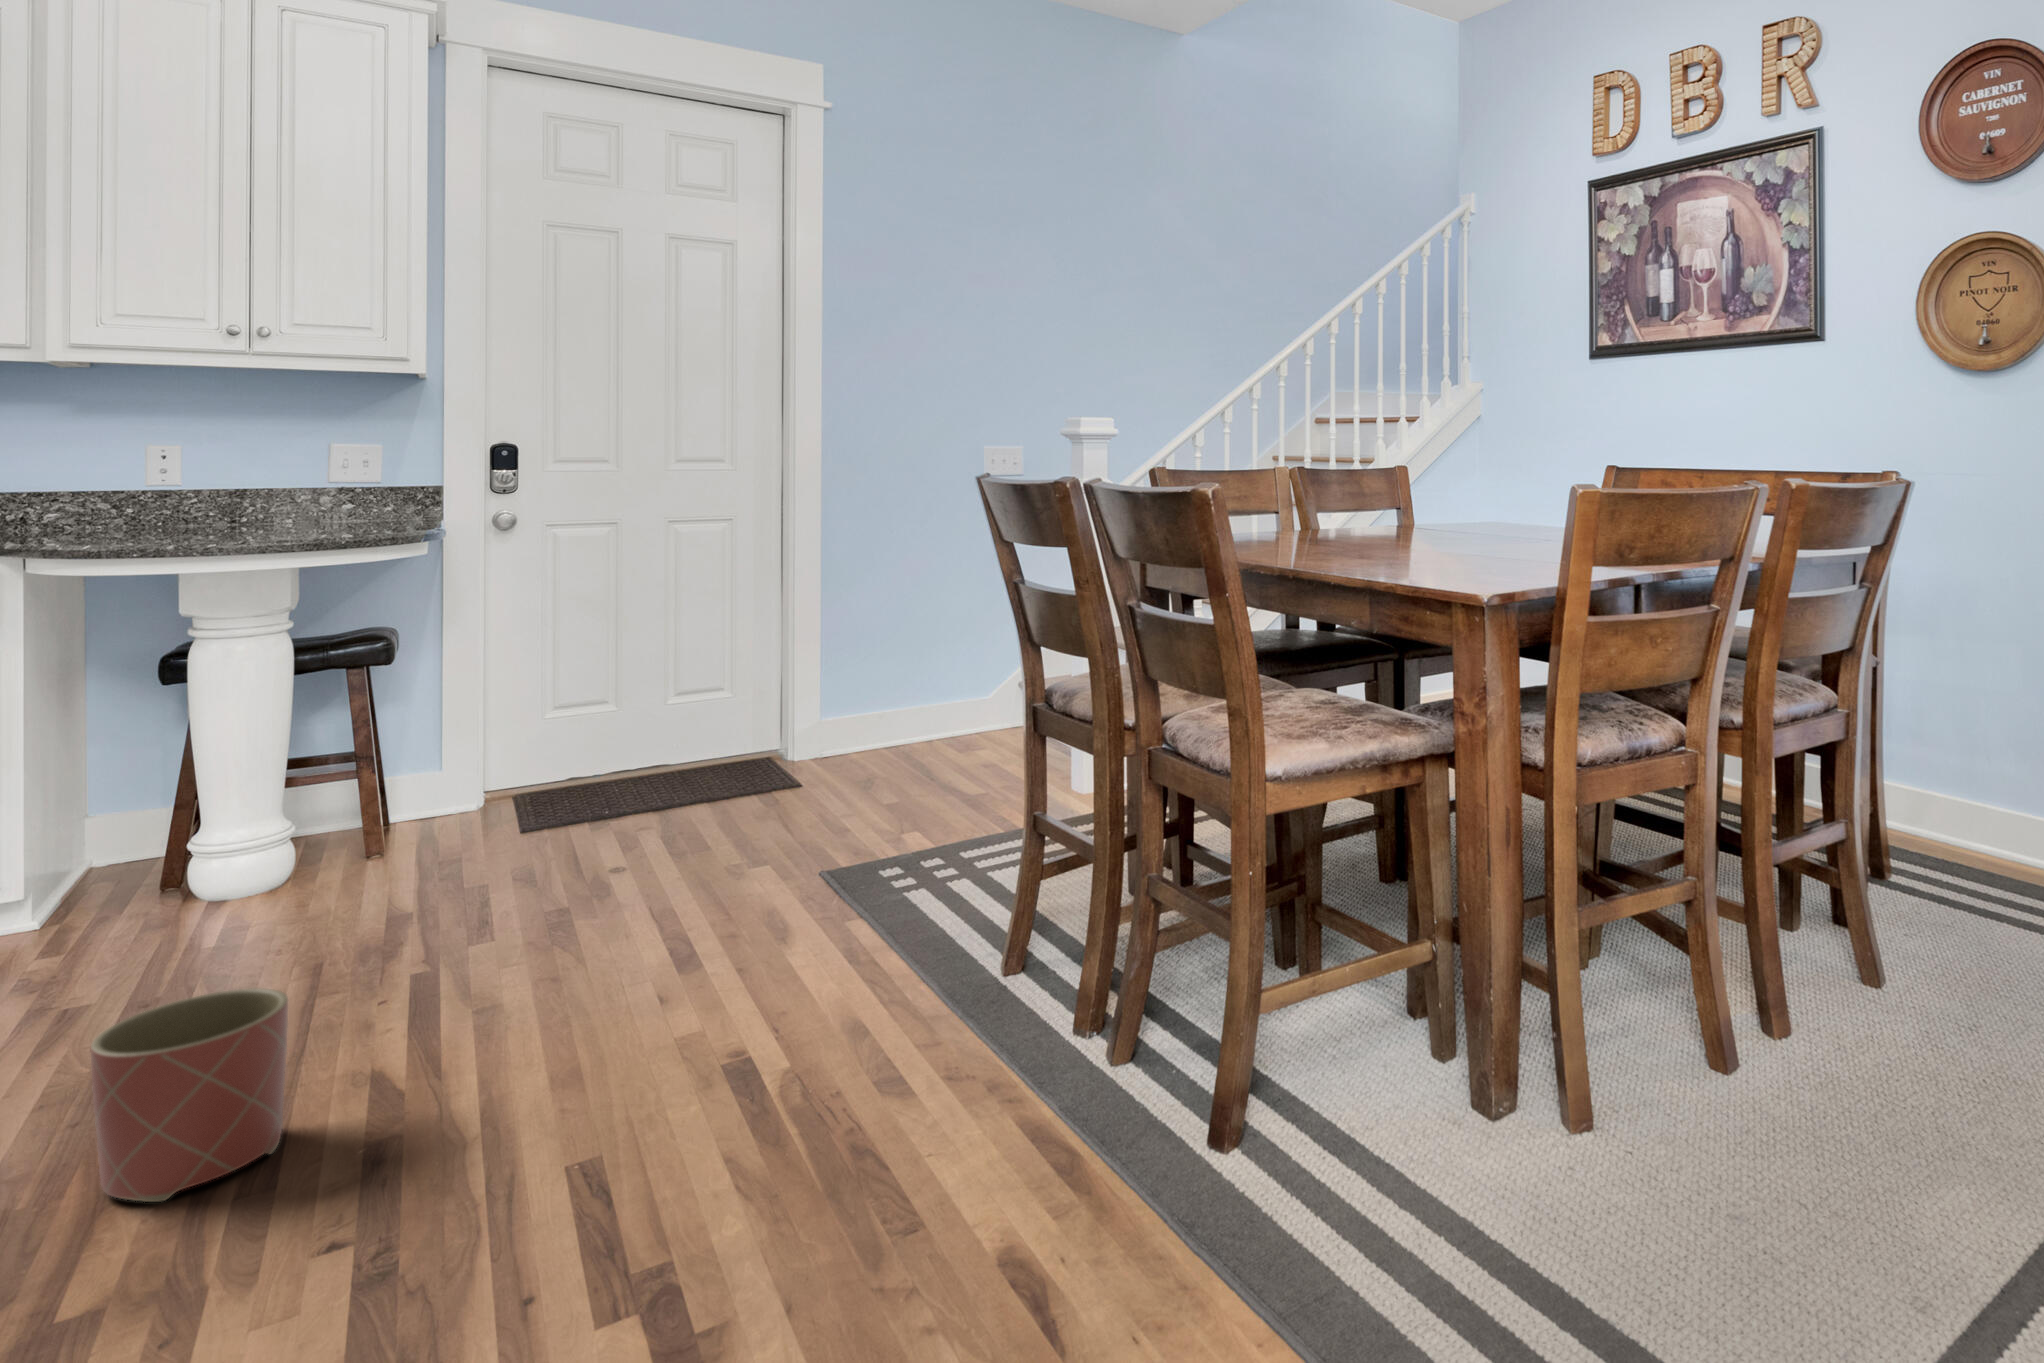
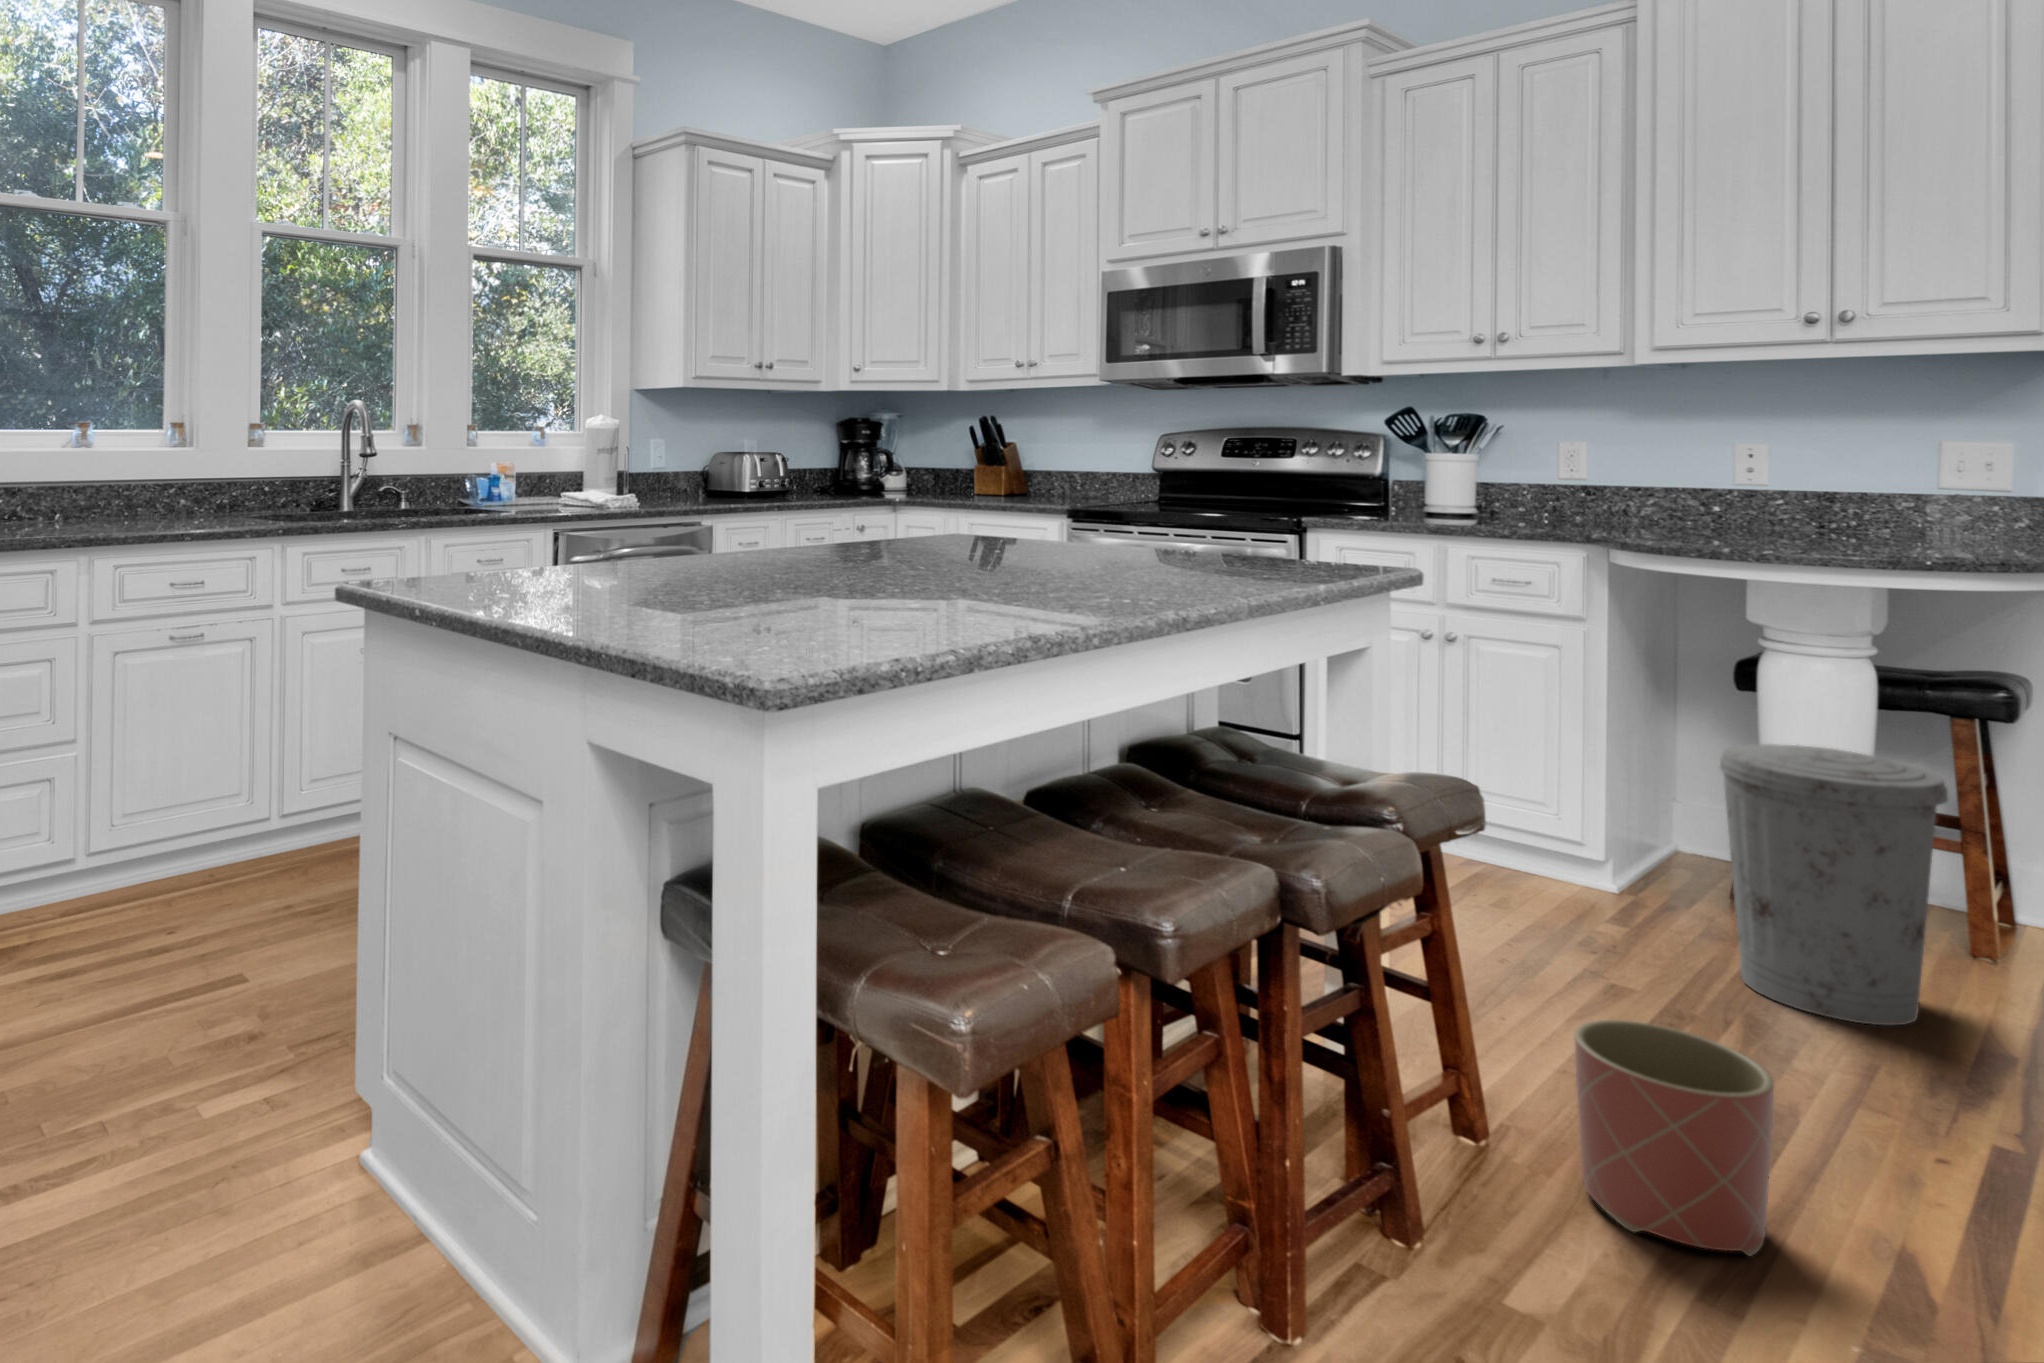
trash can: none [169,713,366,957] -> present [1719,744,1948,1025]

